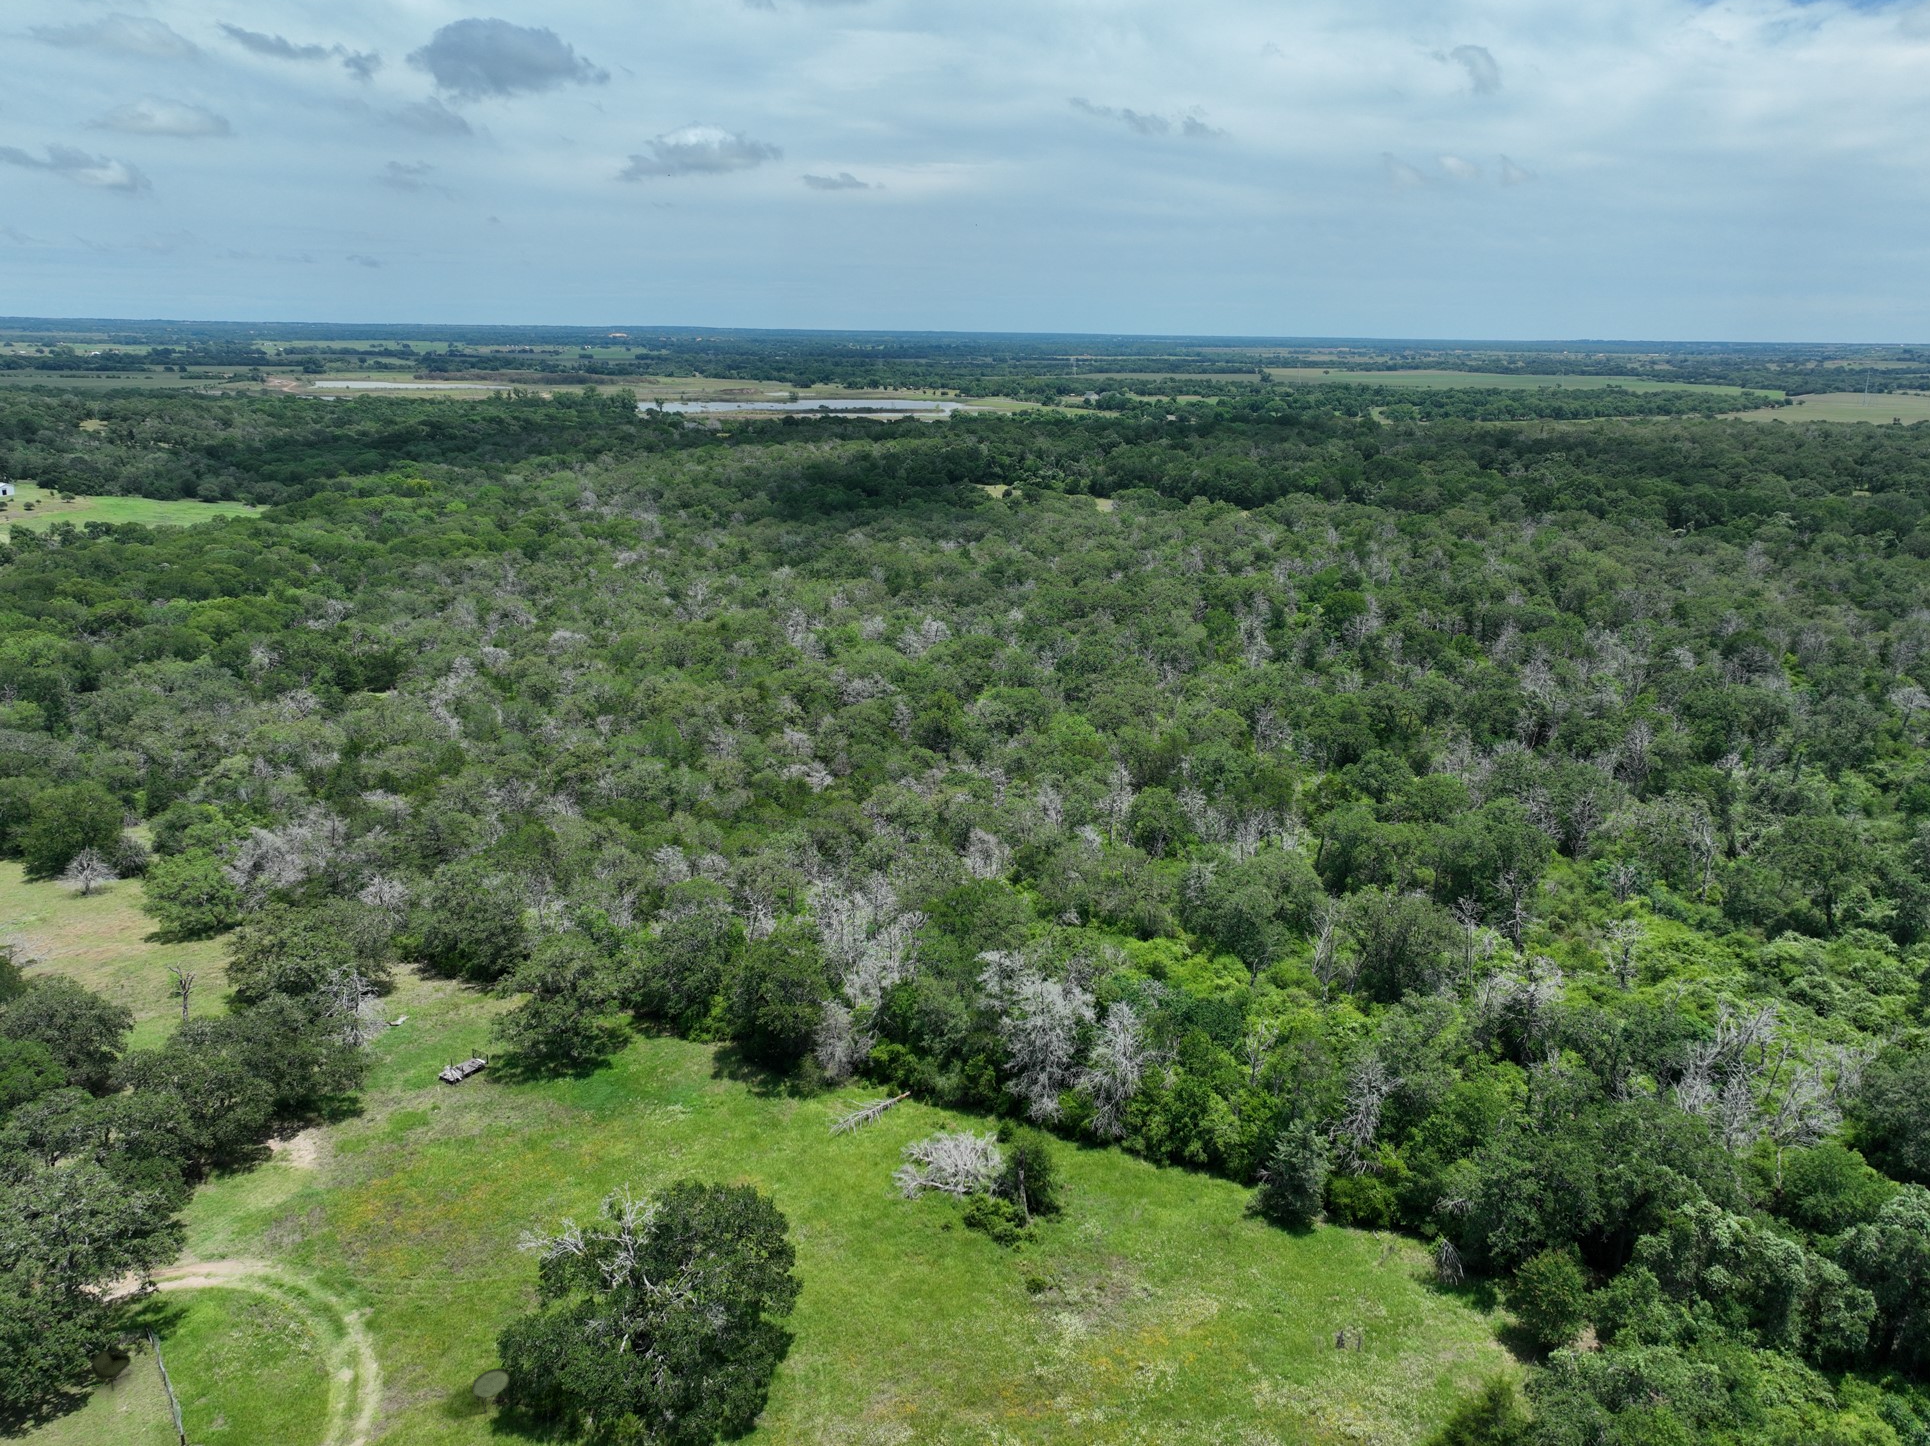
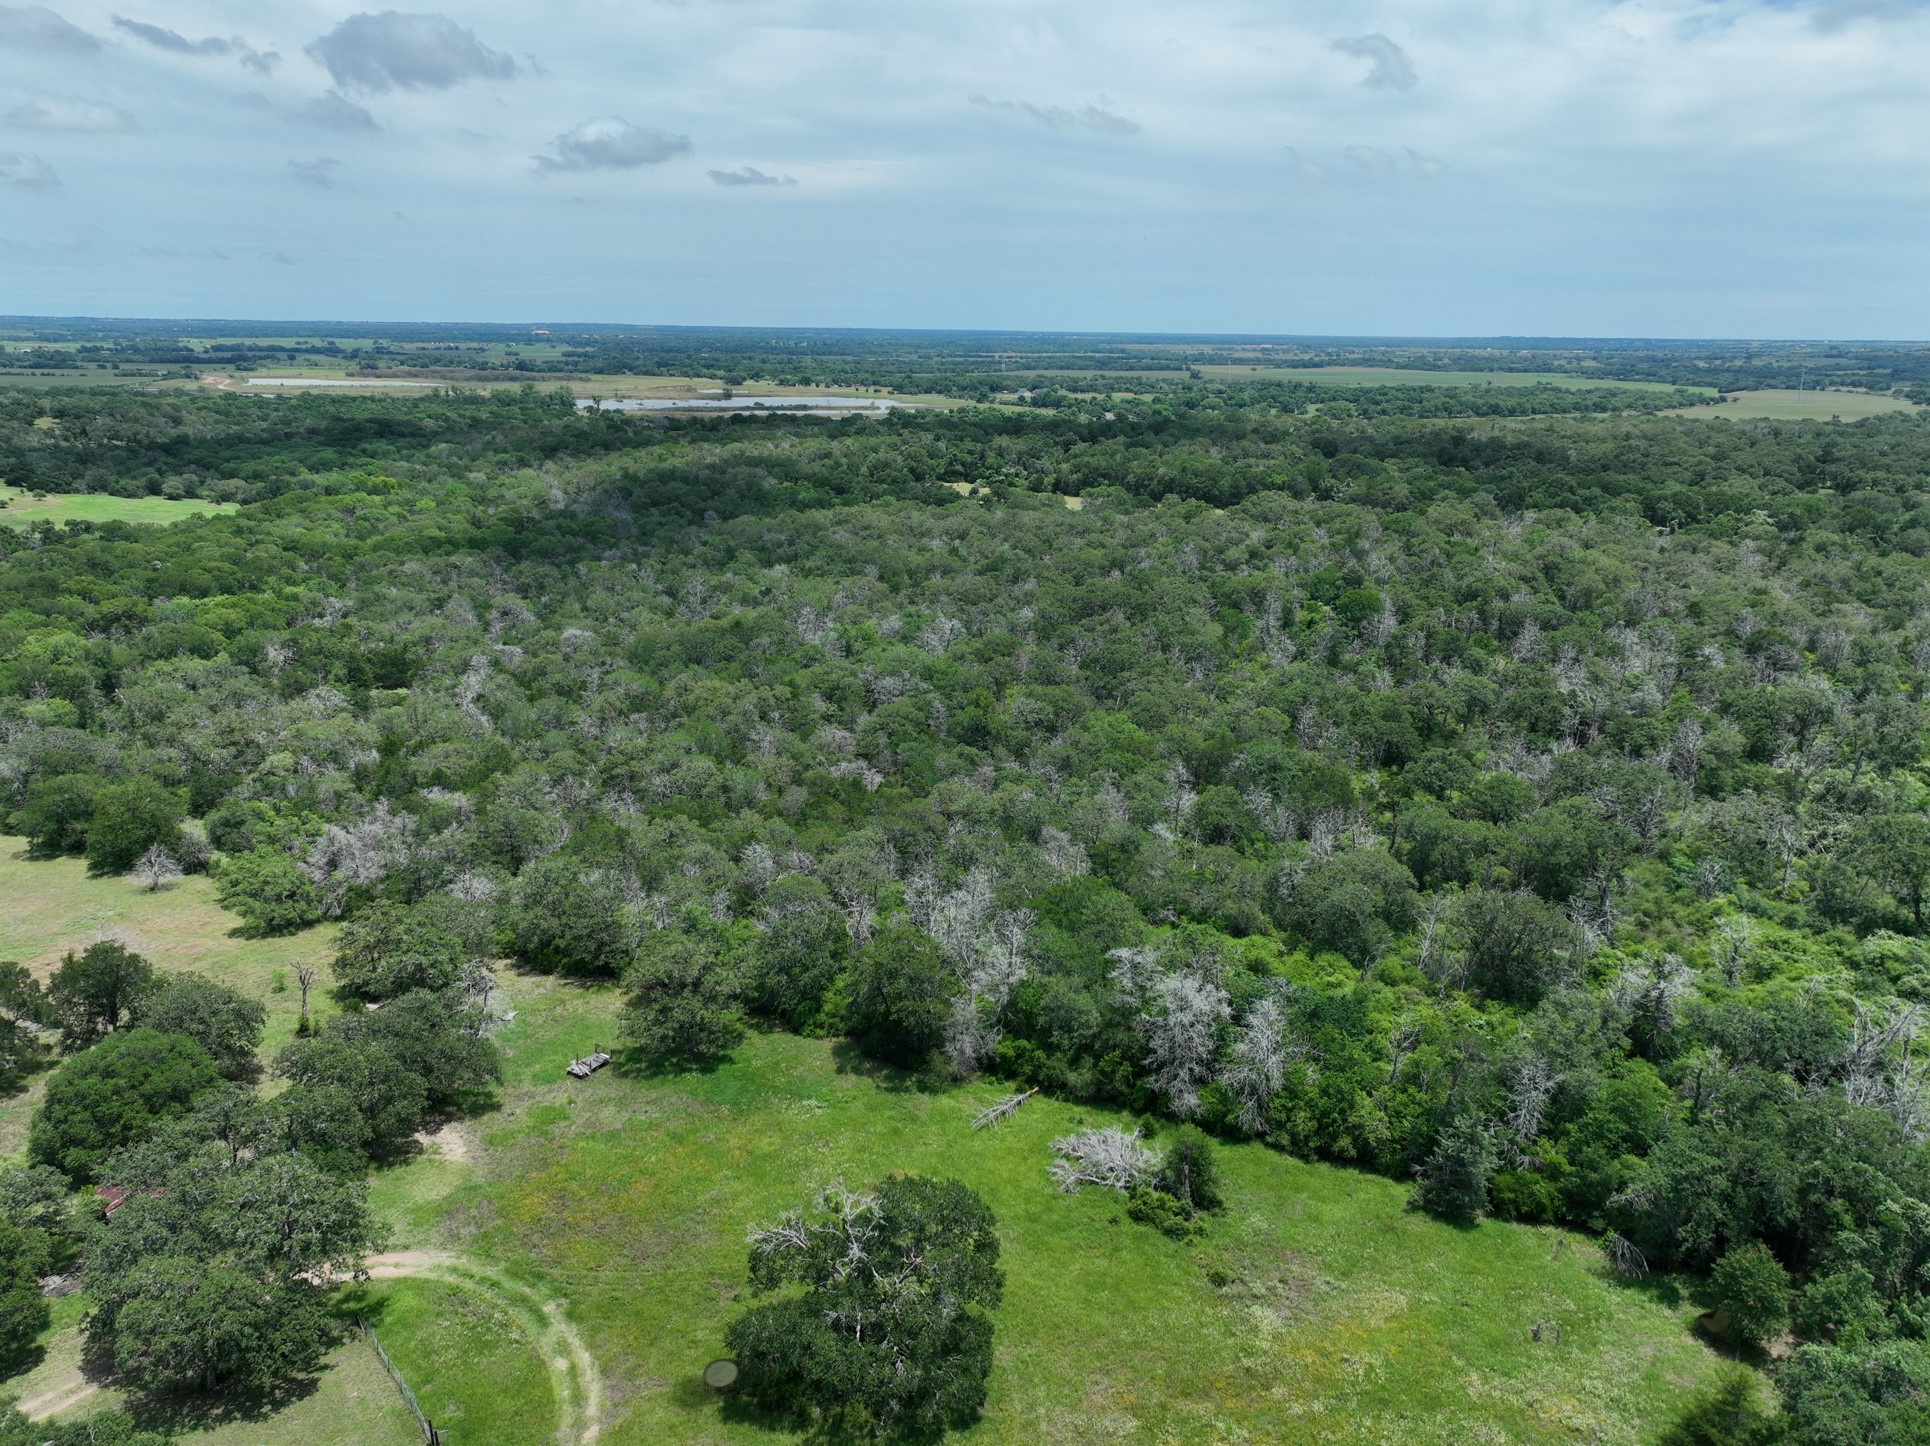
lounge chair: present [91,1351,131,1390] -> present [1697,1307,1734,1341]

